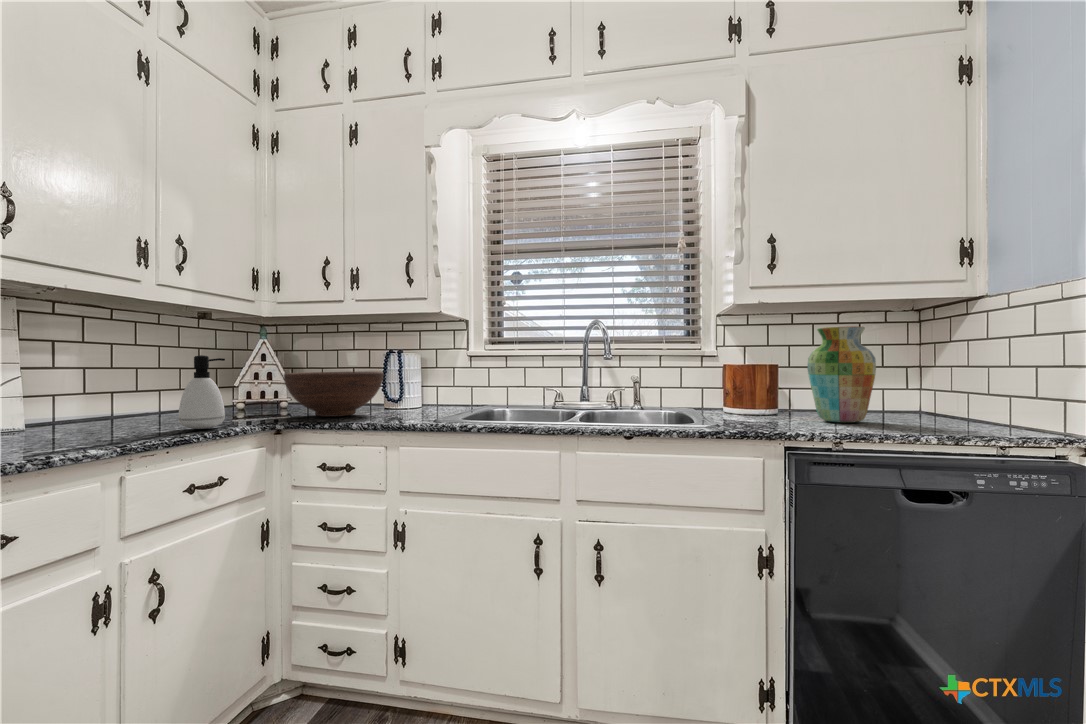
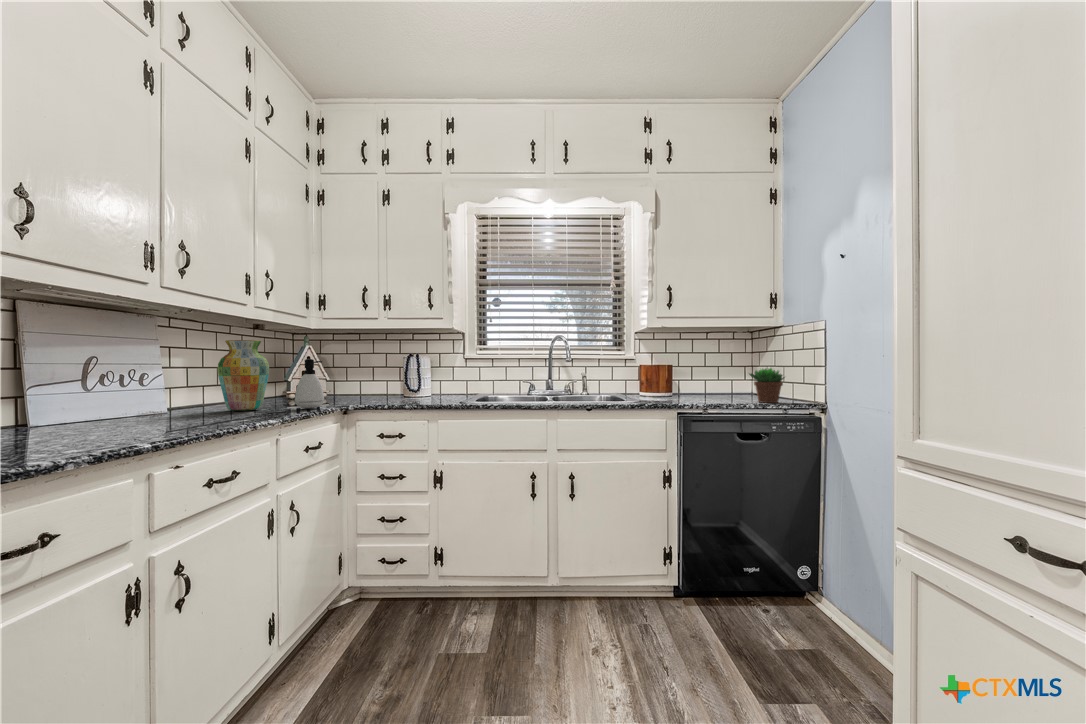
vase: present [807,326,876,423] -> present [218,340,269,411]
succulent plant: none [917,367,996,432] -> present [749,368,784,403]
fruit bowl: present [284,371,384,417] -> none [343,370,412,401]

